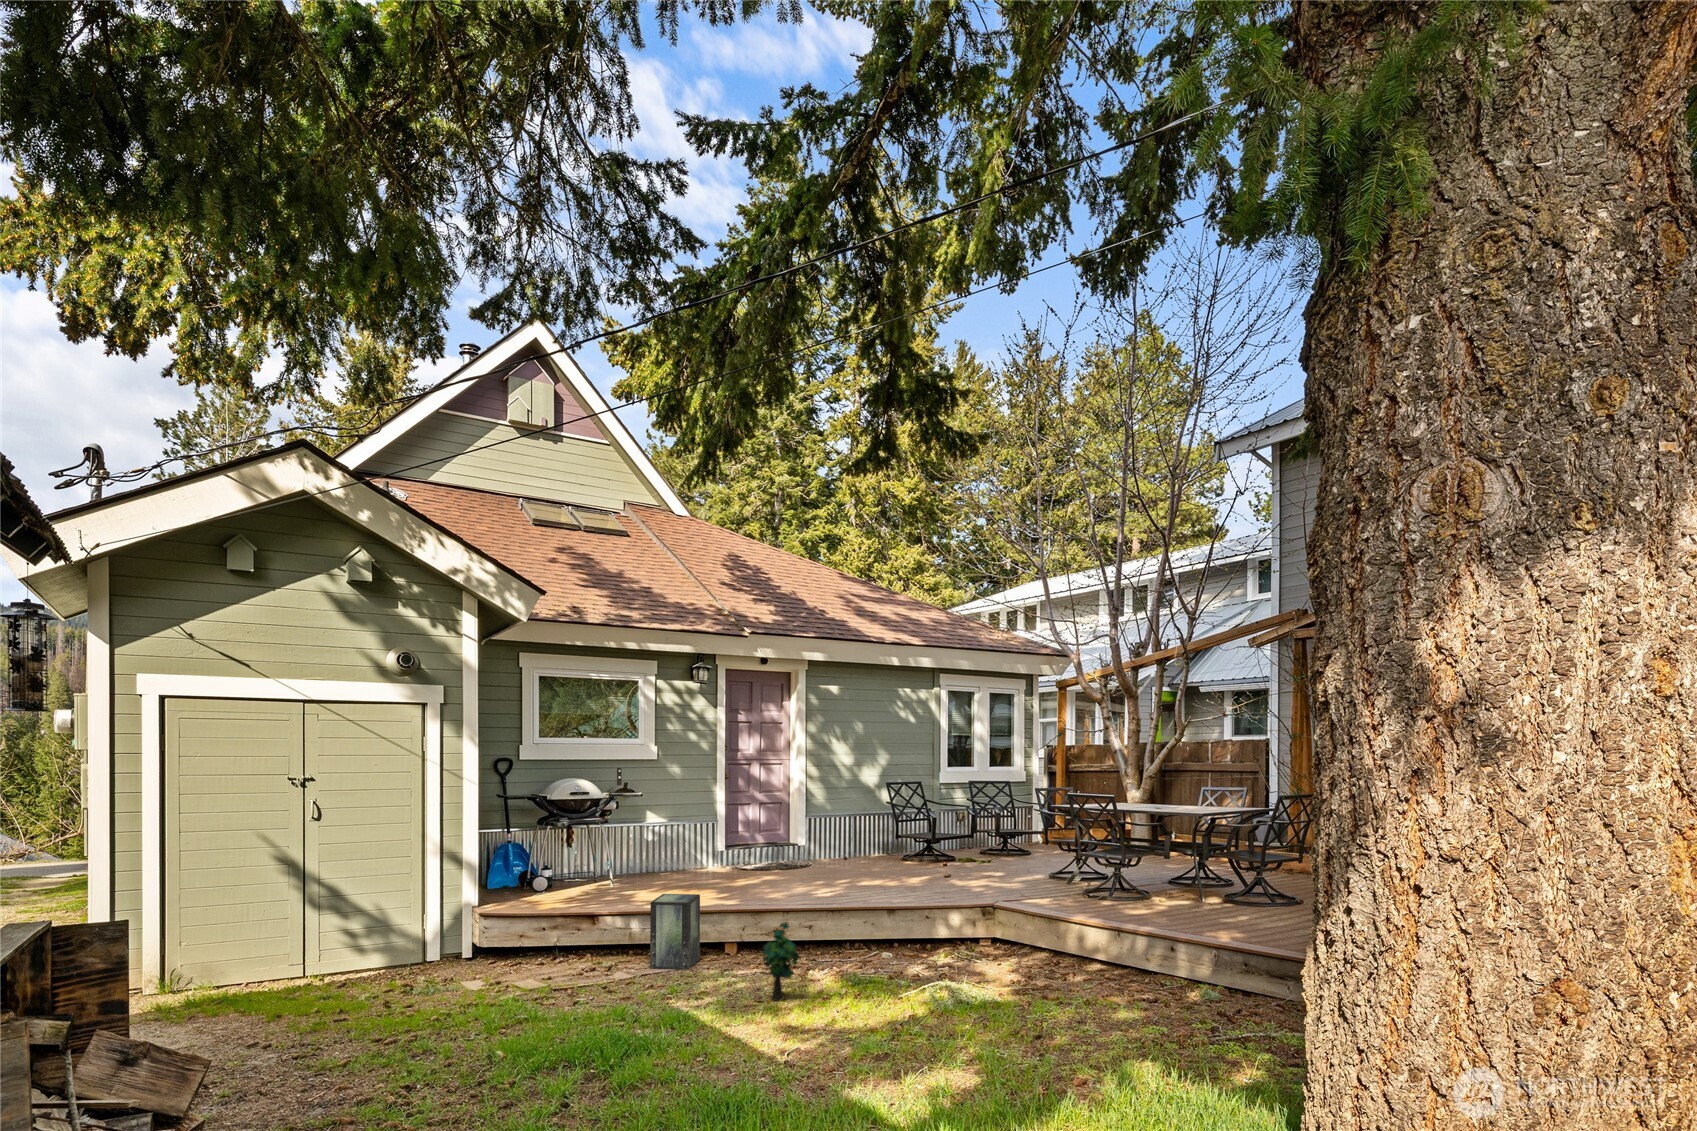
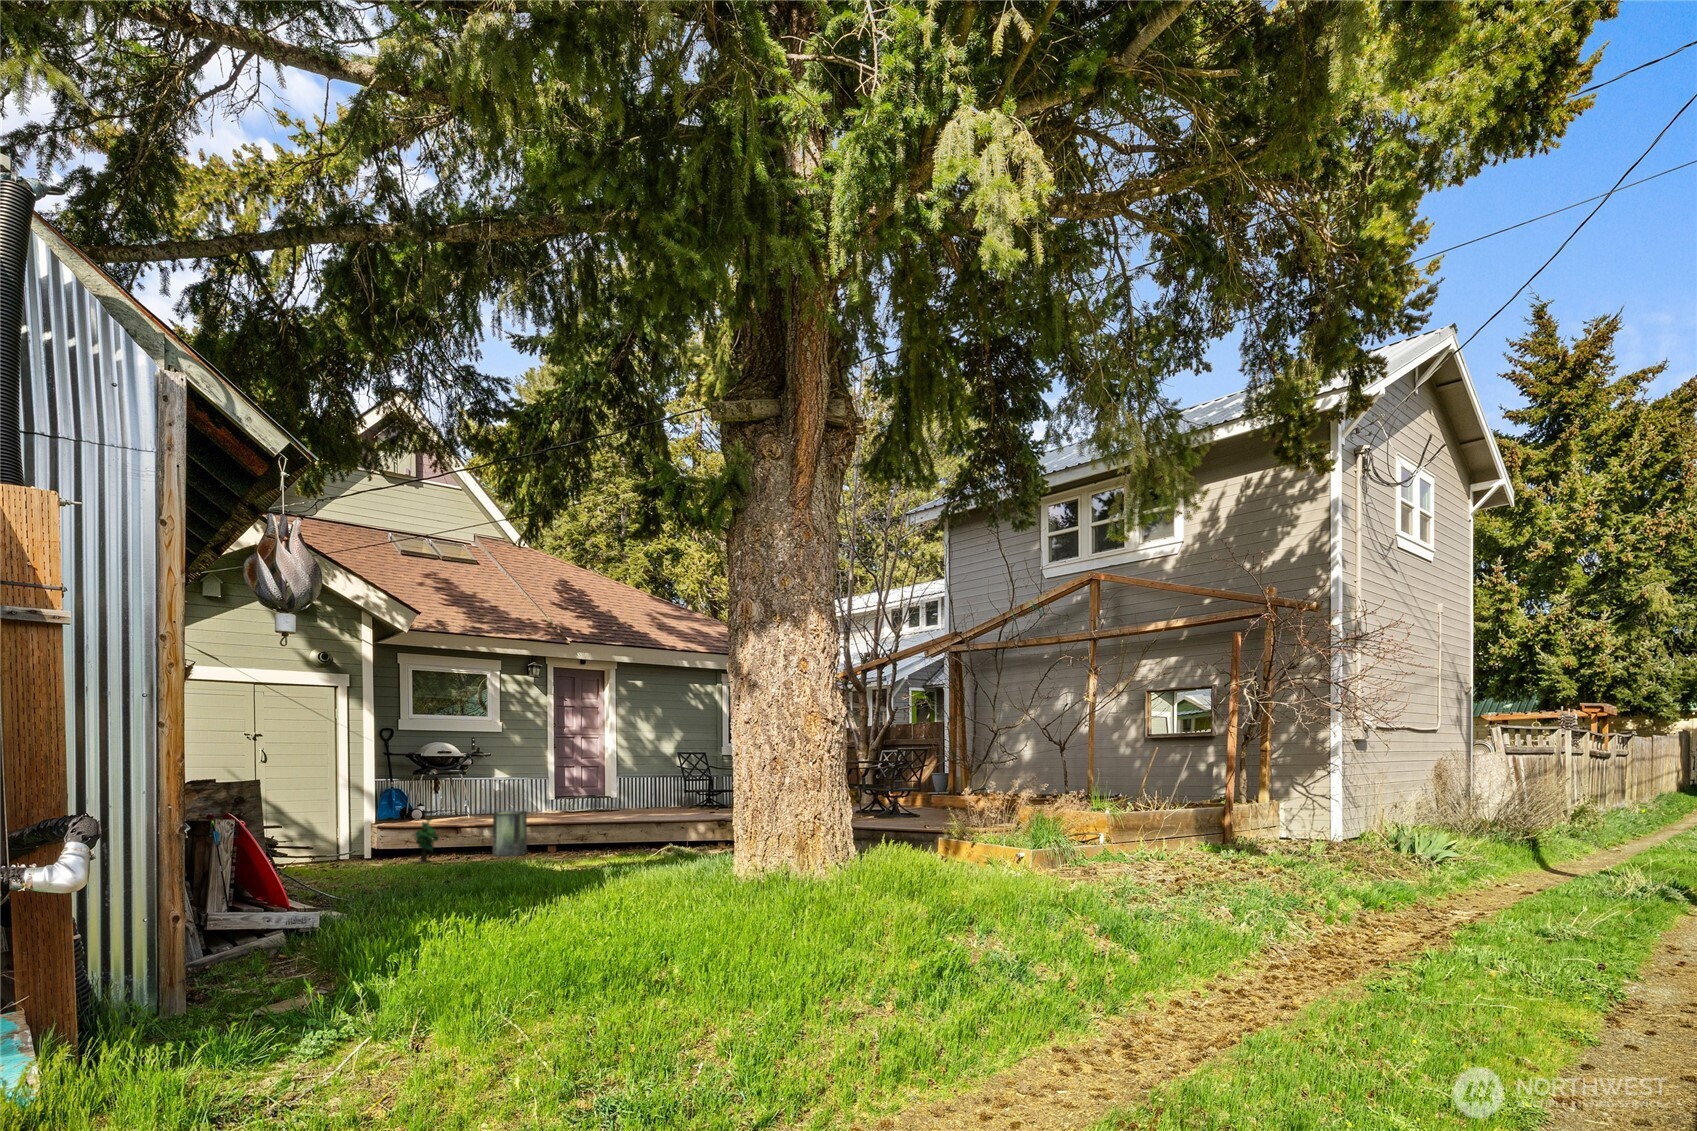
decorative plant: present [759,923,800,1001] -> present [414,818,439,864]

